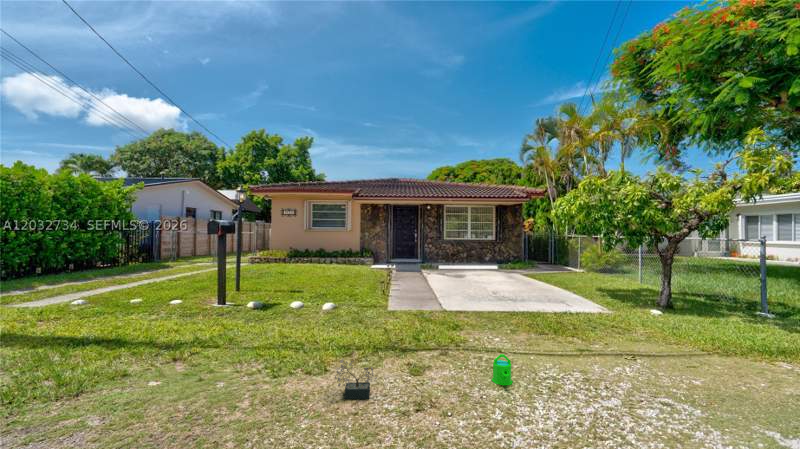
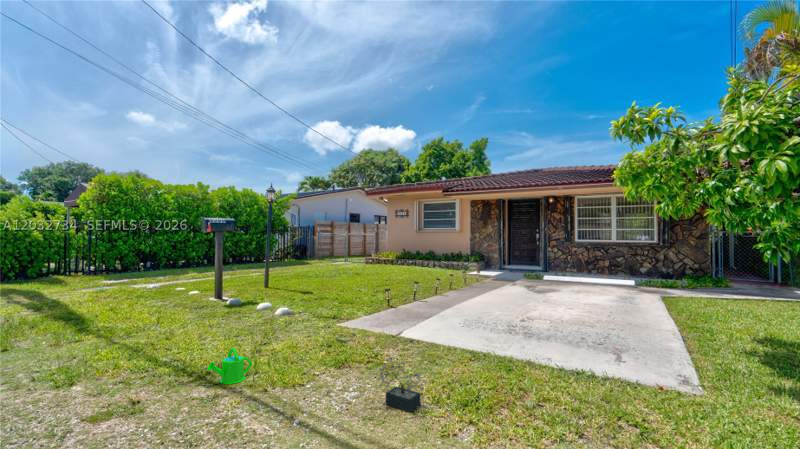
decorative plant: present [335,359,377,399] -> present [378,357,426,412]

